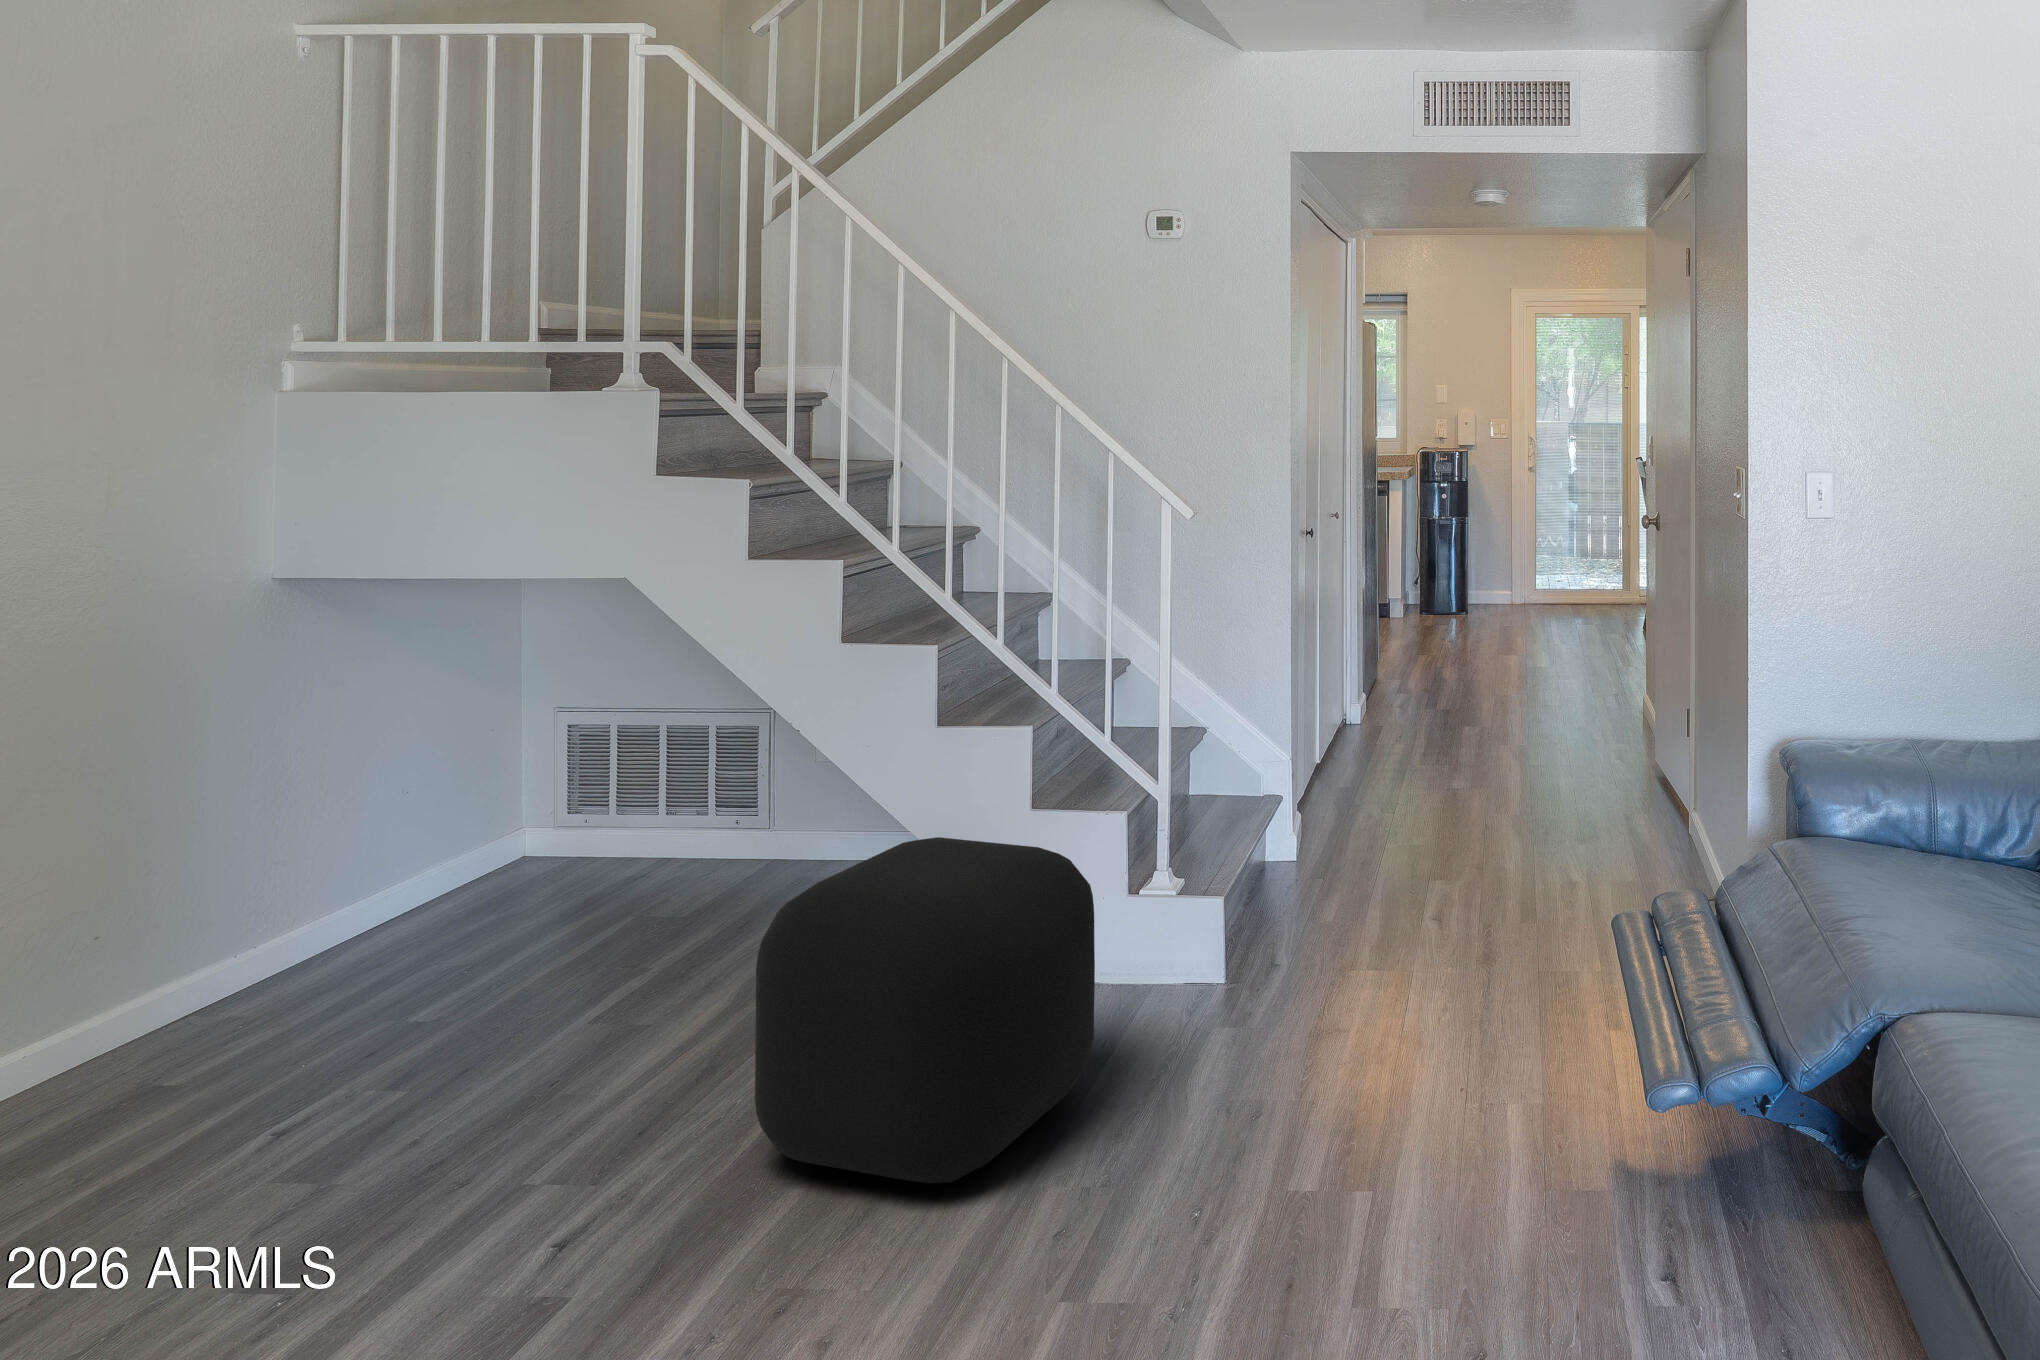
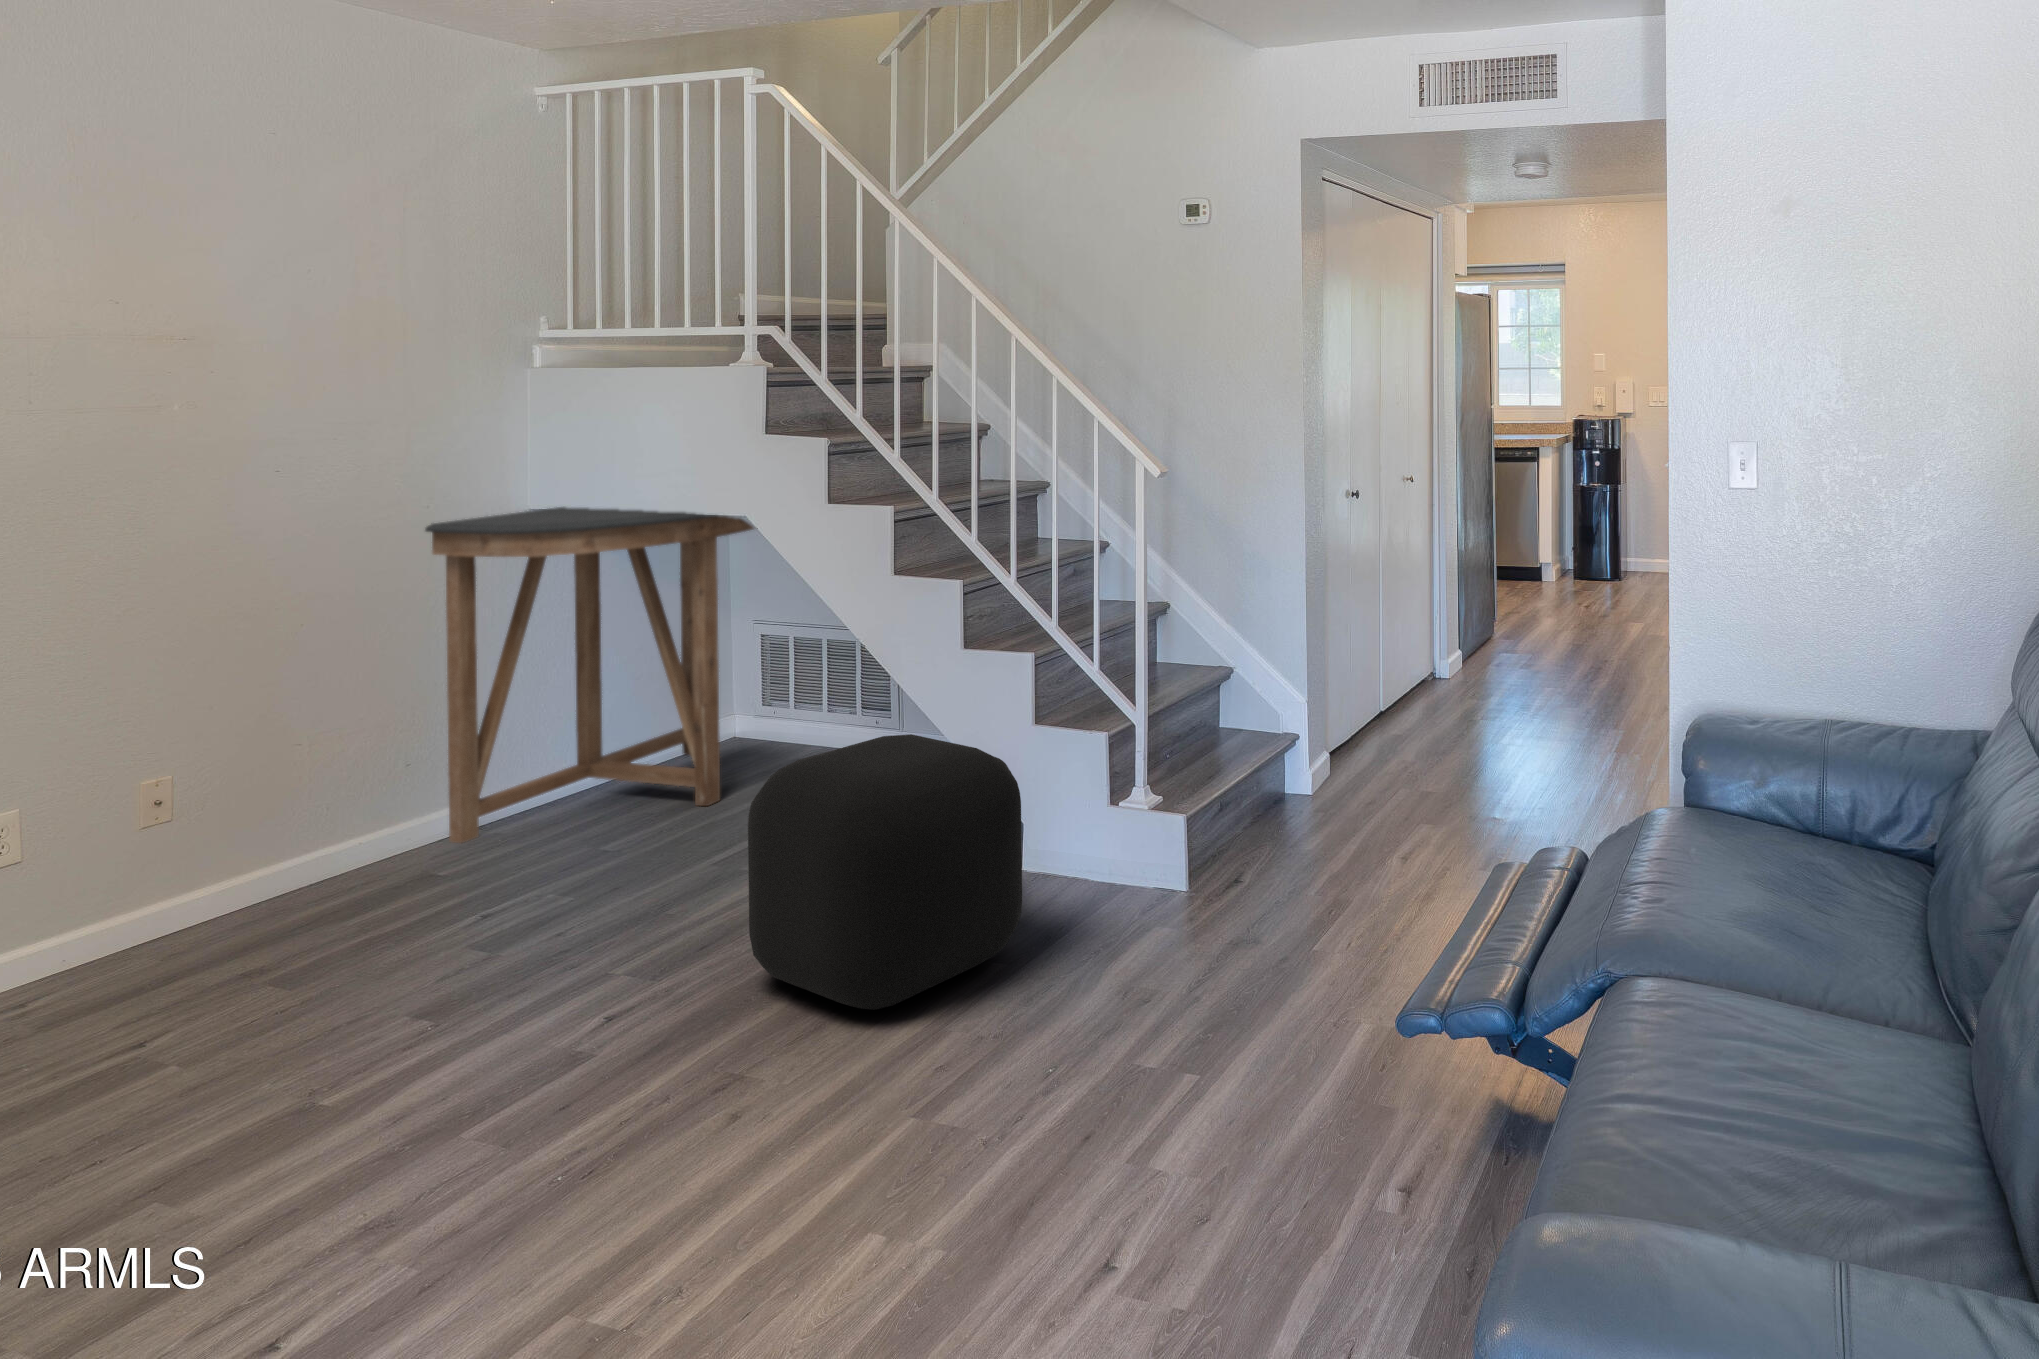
console table: none [141,546,625,1039] -> present [425,507,758,843]

